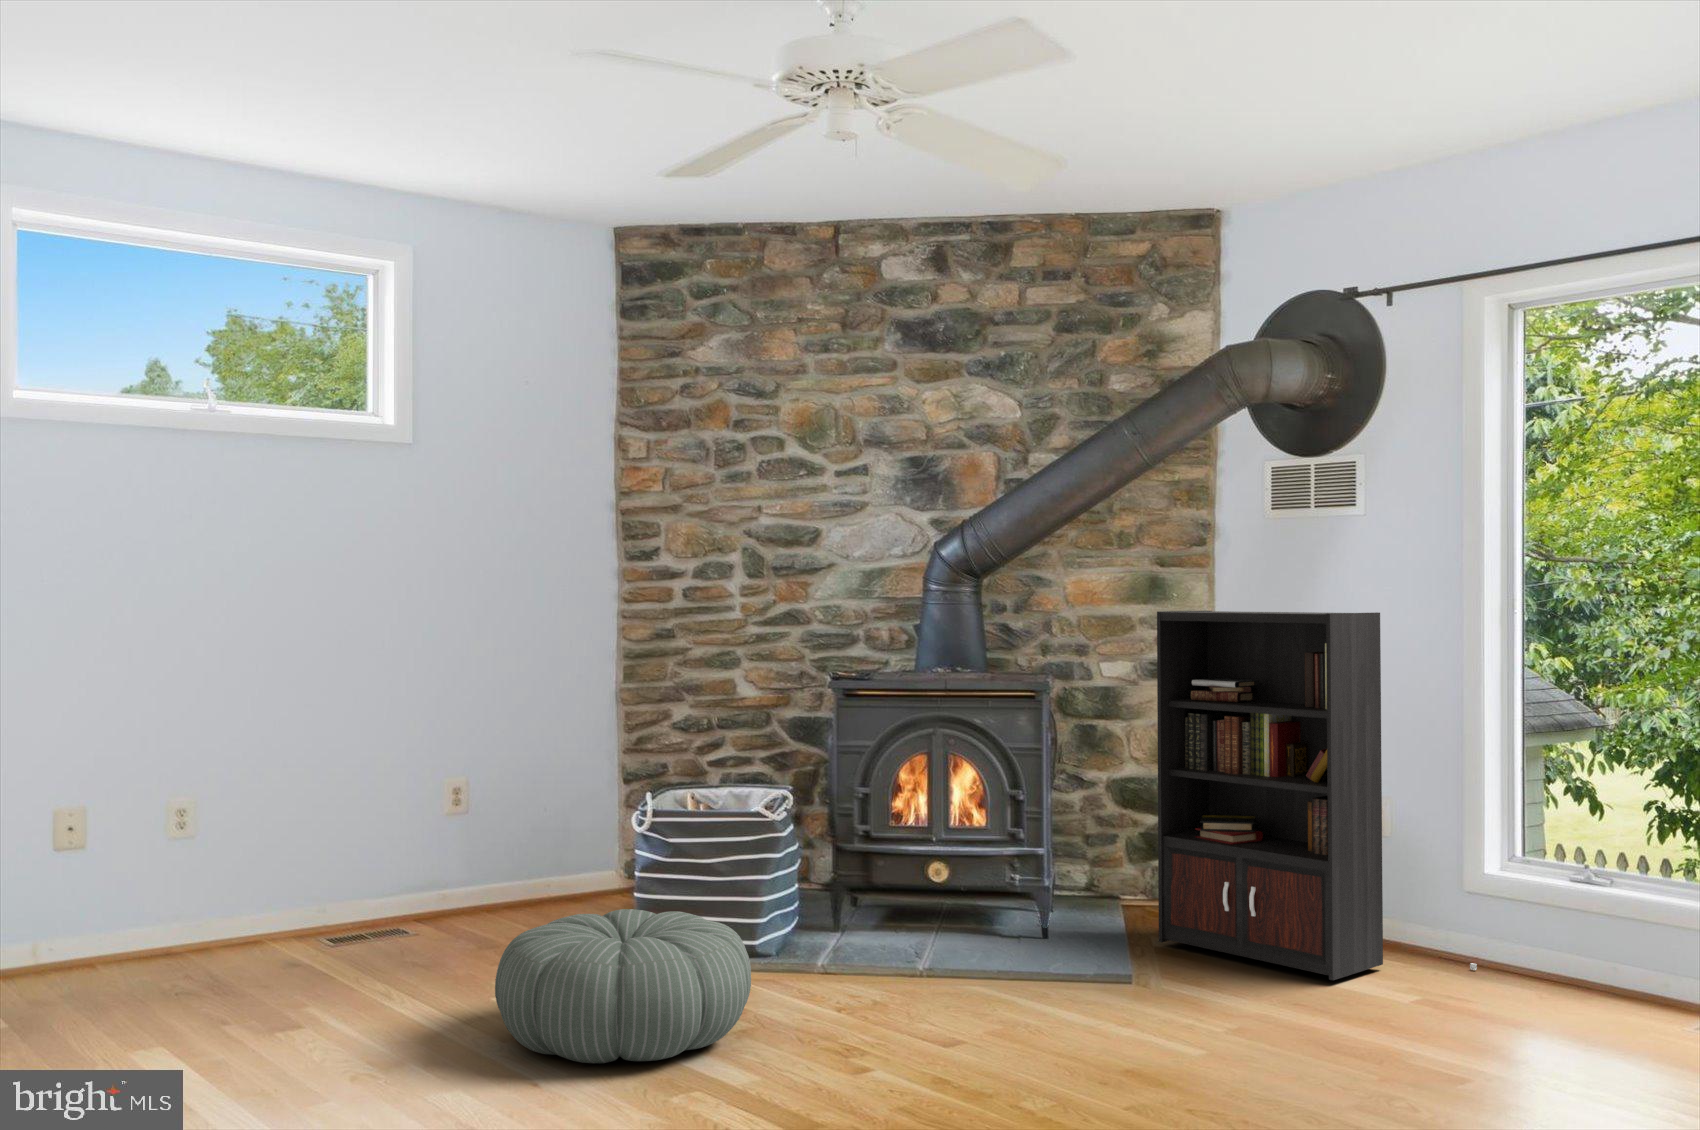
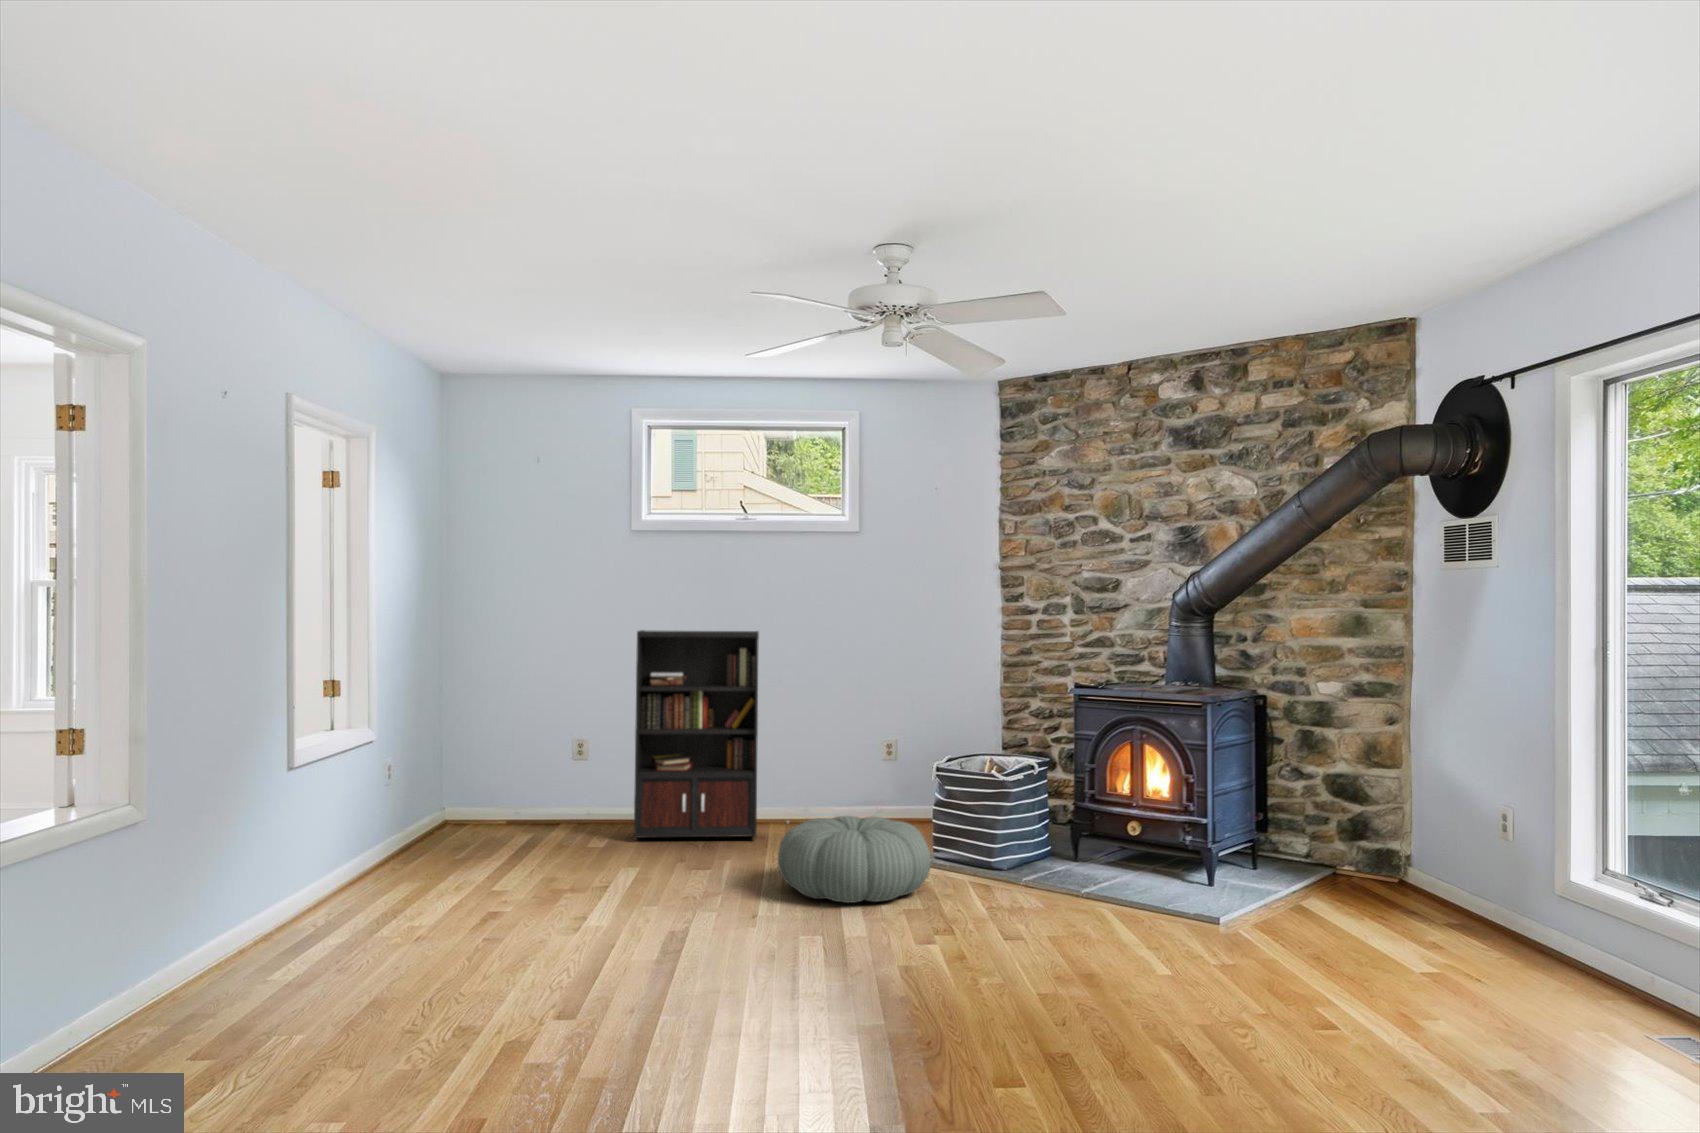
bookcase: present [1157,611,1477,980] -> present [634,630,789,839]

